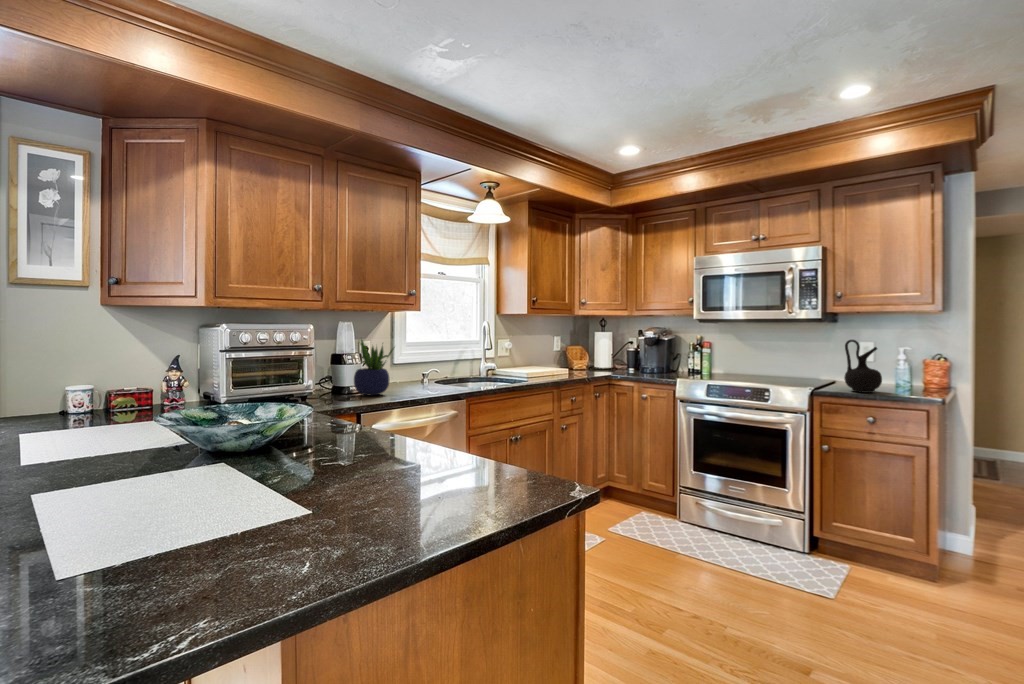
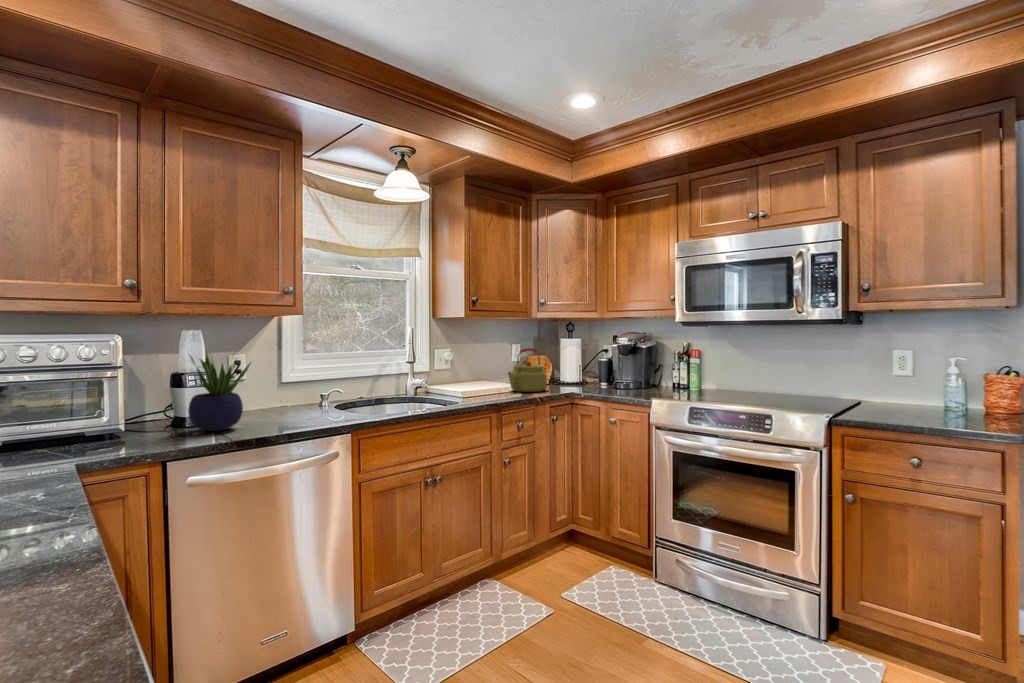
kettle: none [559,340,589,374] -> present [508,348,547,392]
ceramic jug: present [844,340,882,393] -> none [875,348,929,423]

